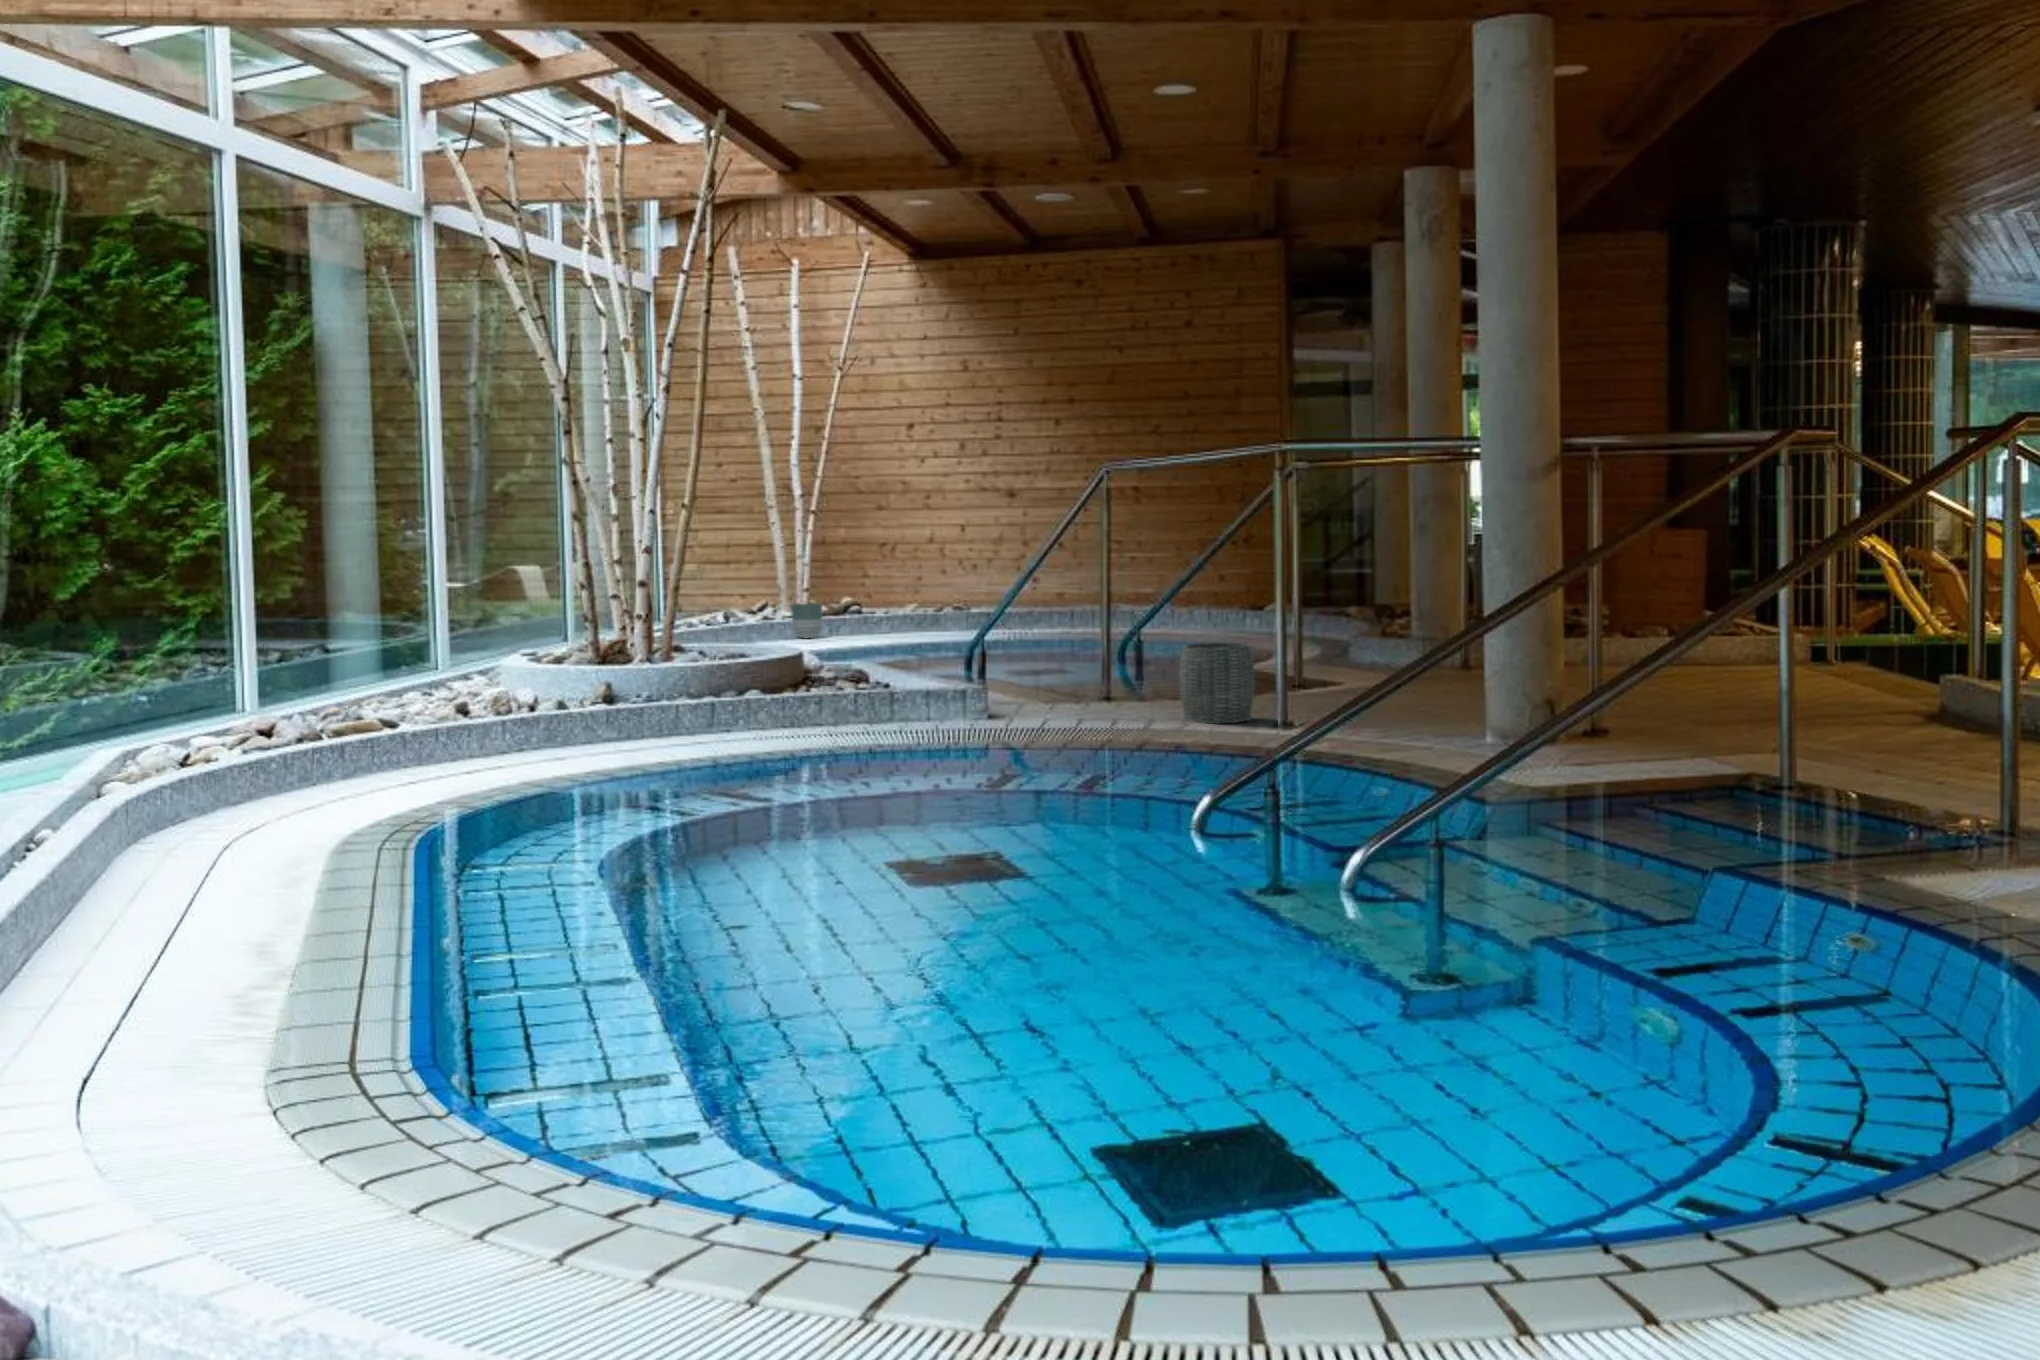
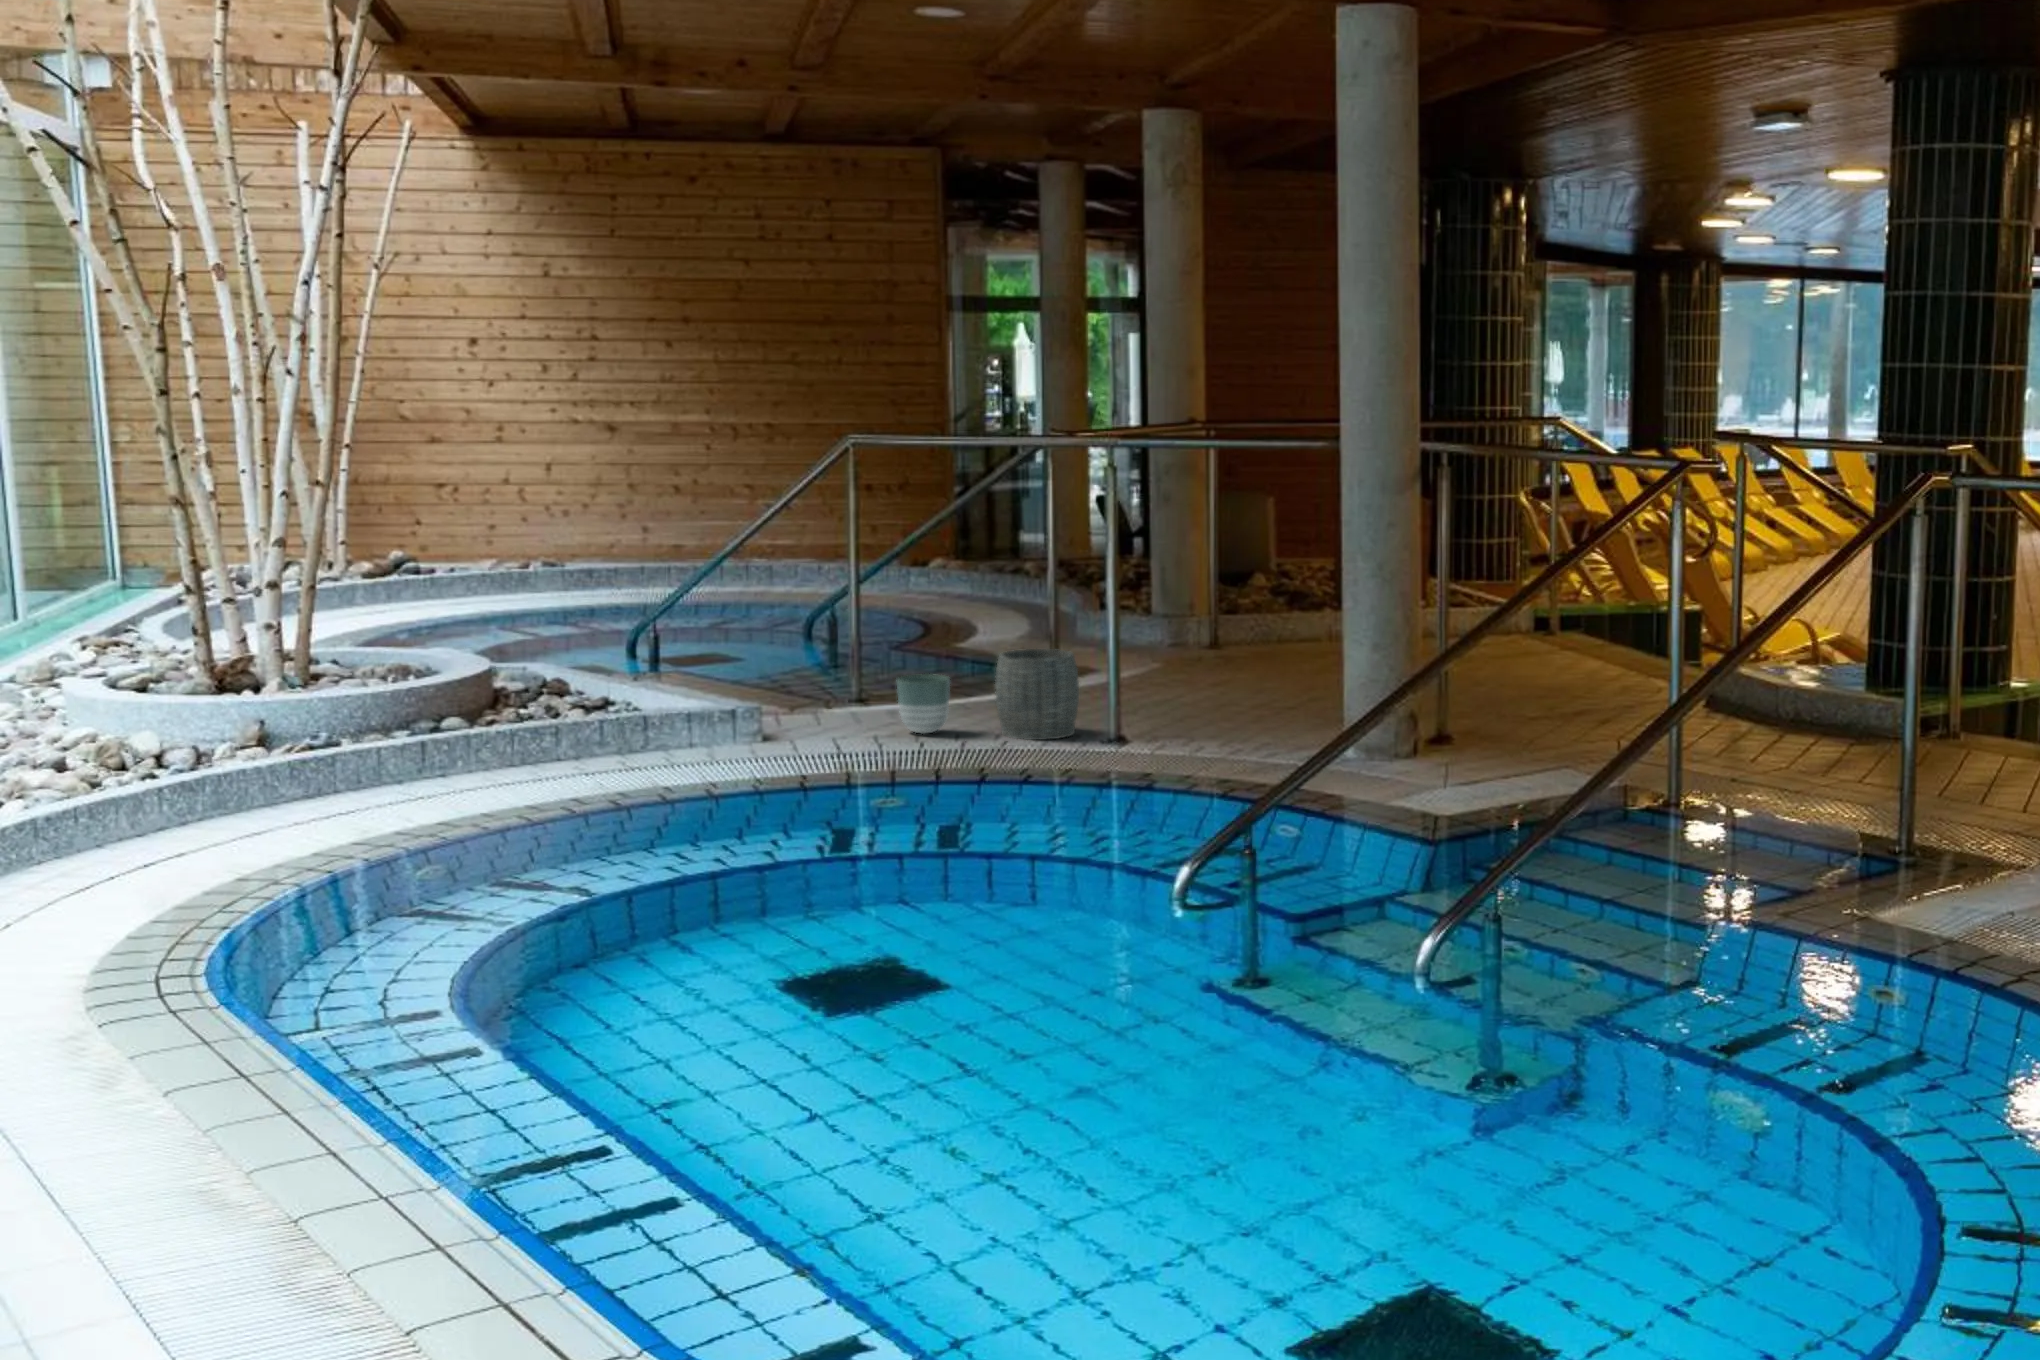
planter: present [791,604,822,638] -> present [897,674,950,733]

